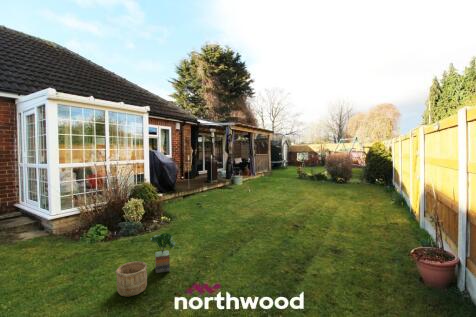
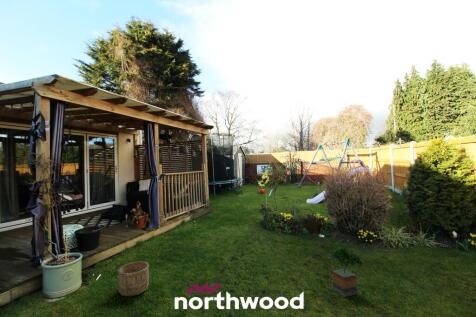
potted tree: present [151,233,175,273] -> present [329,248,364,297]

